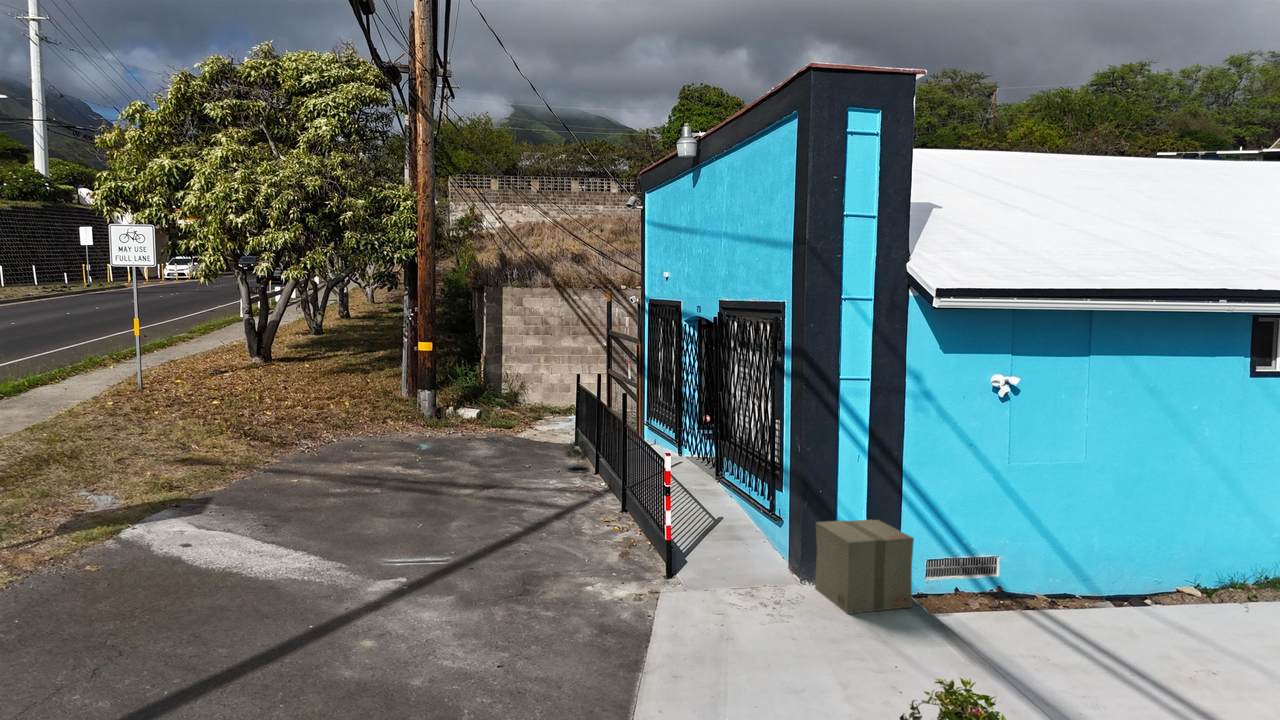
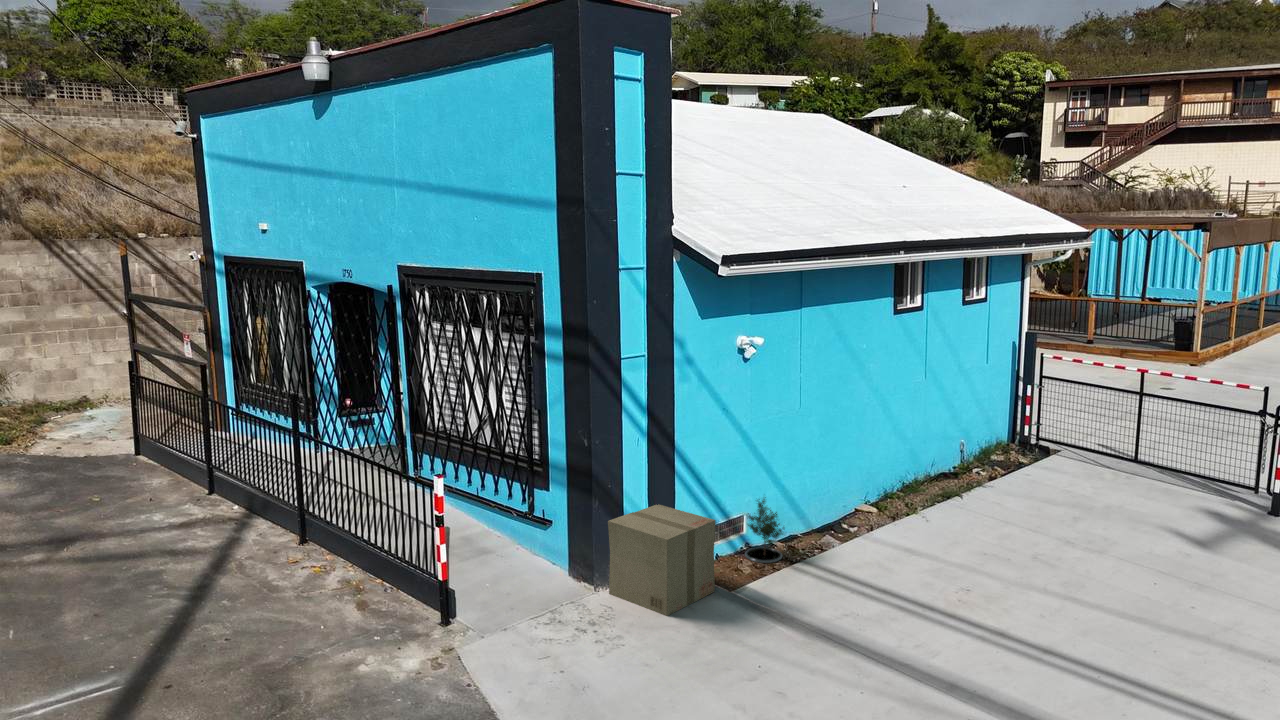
potted tree: present [565,432,590,473] -> present [745,497,784,563]

